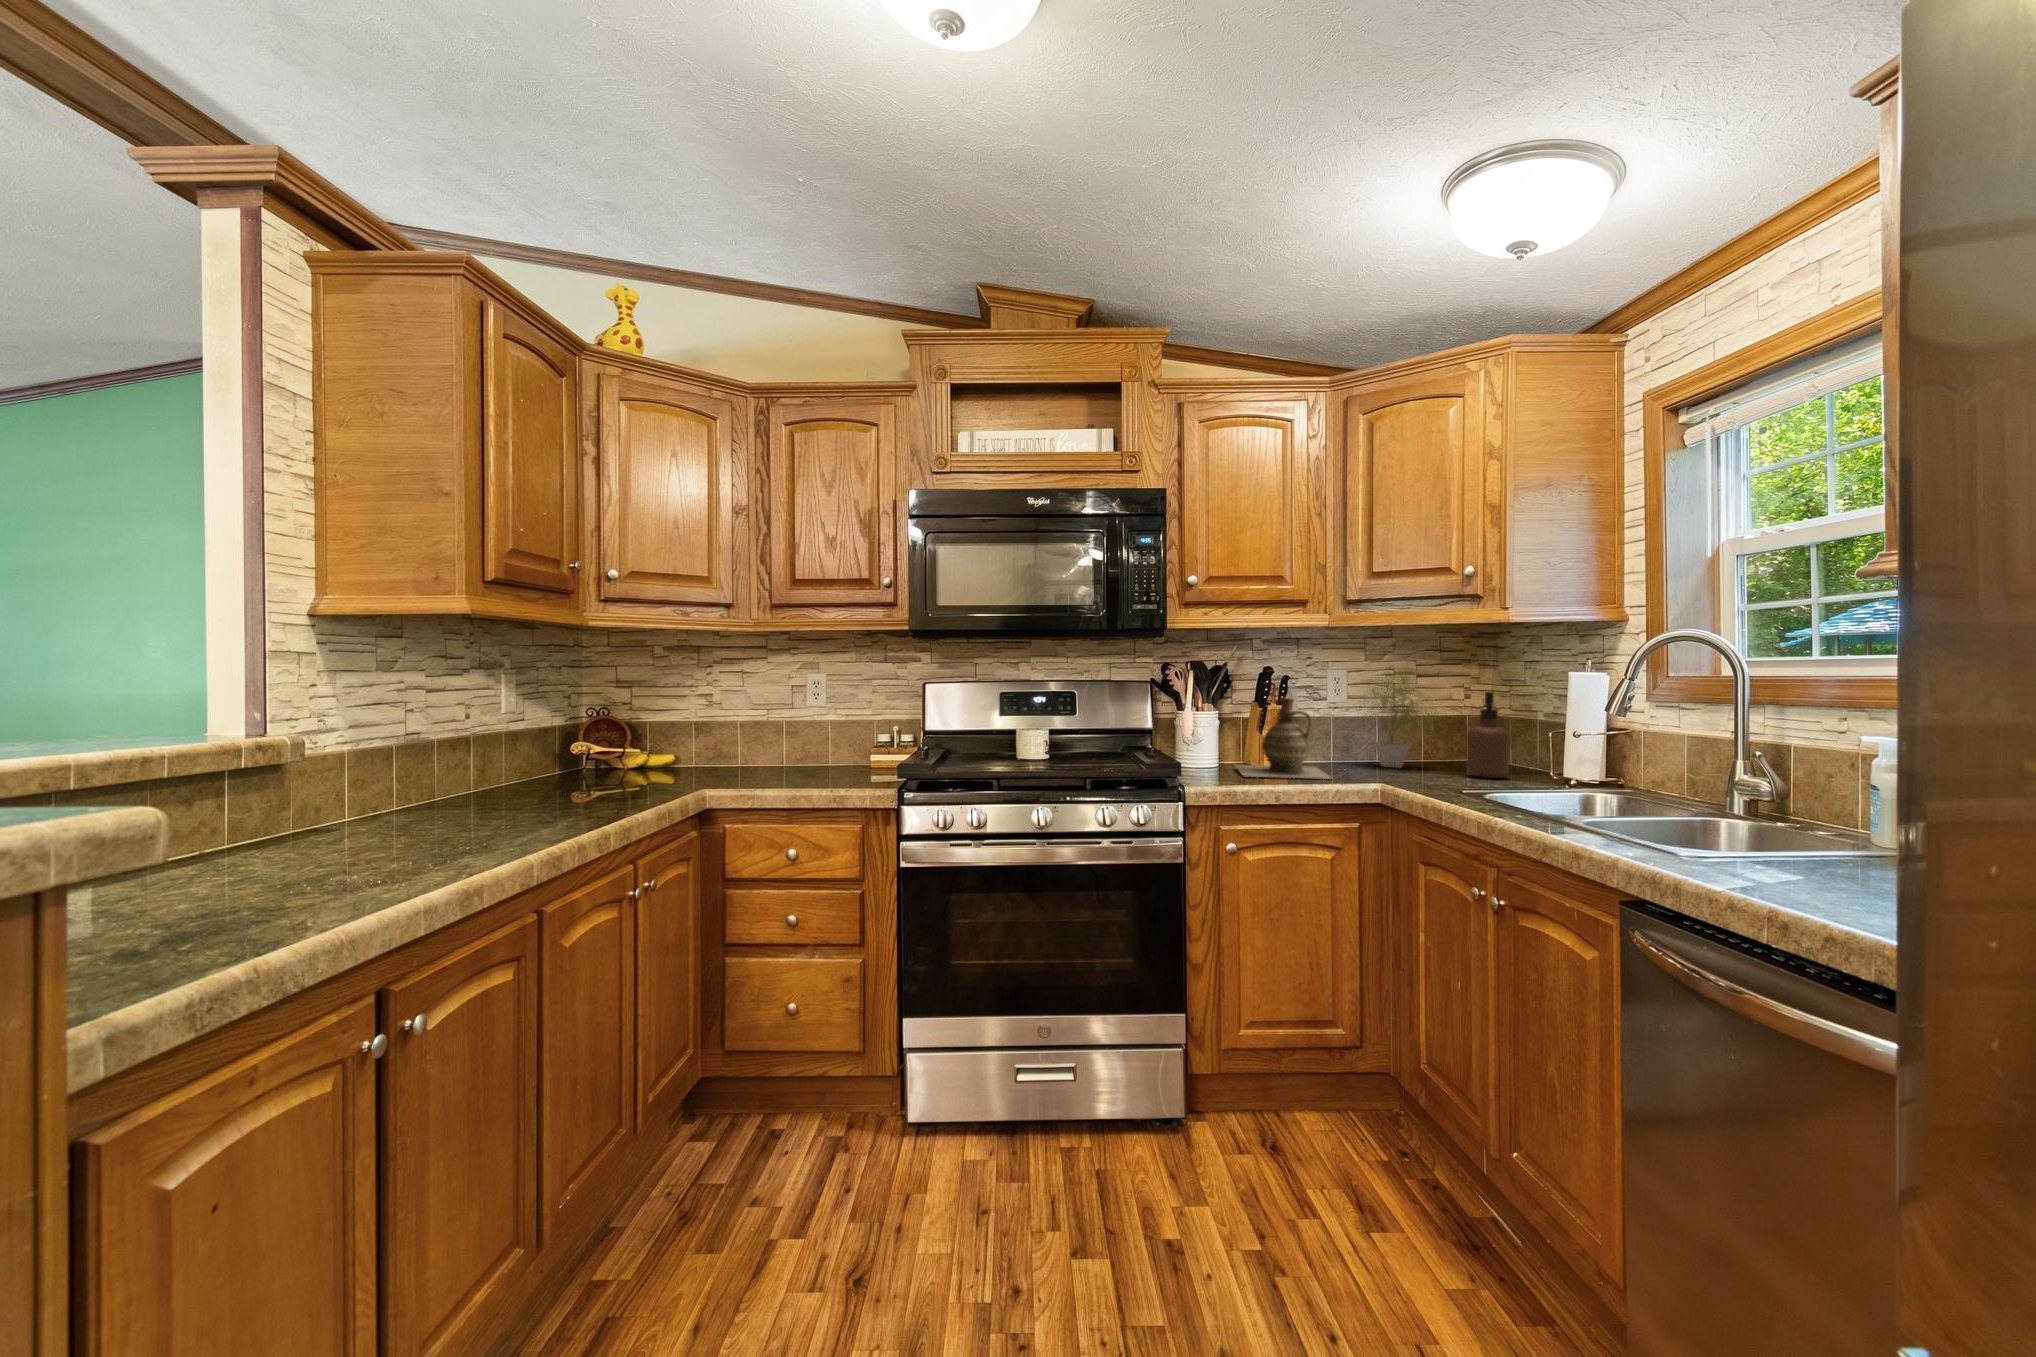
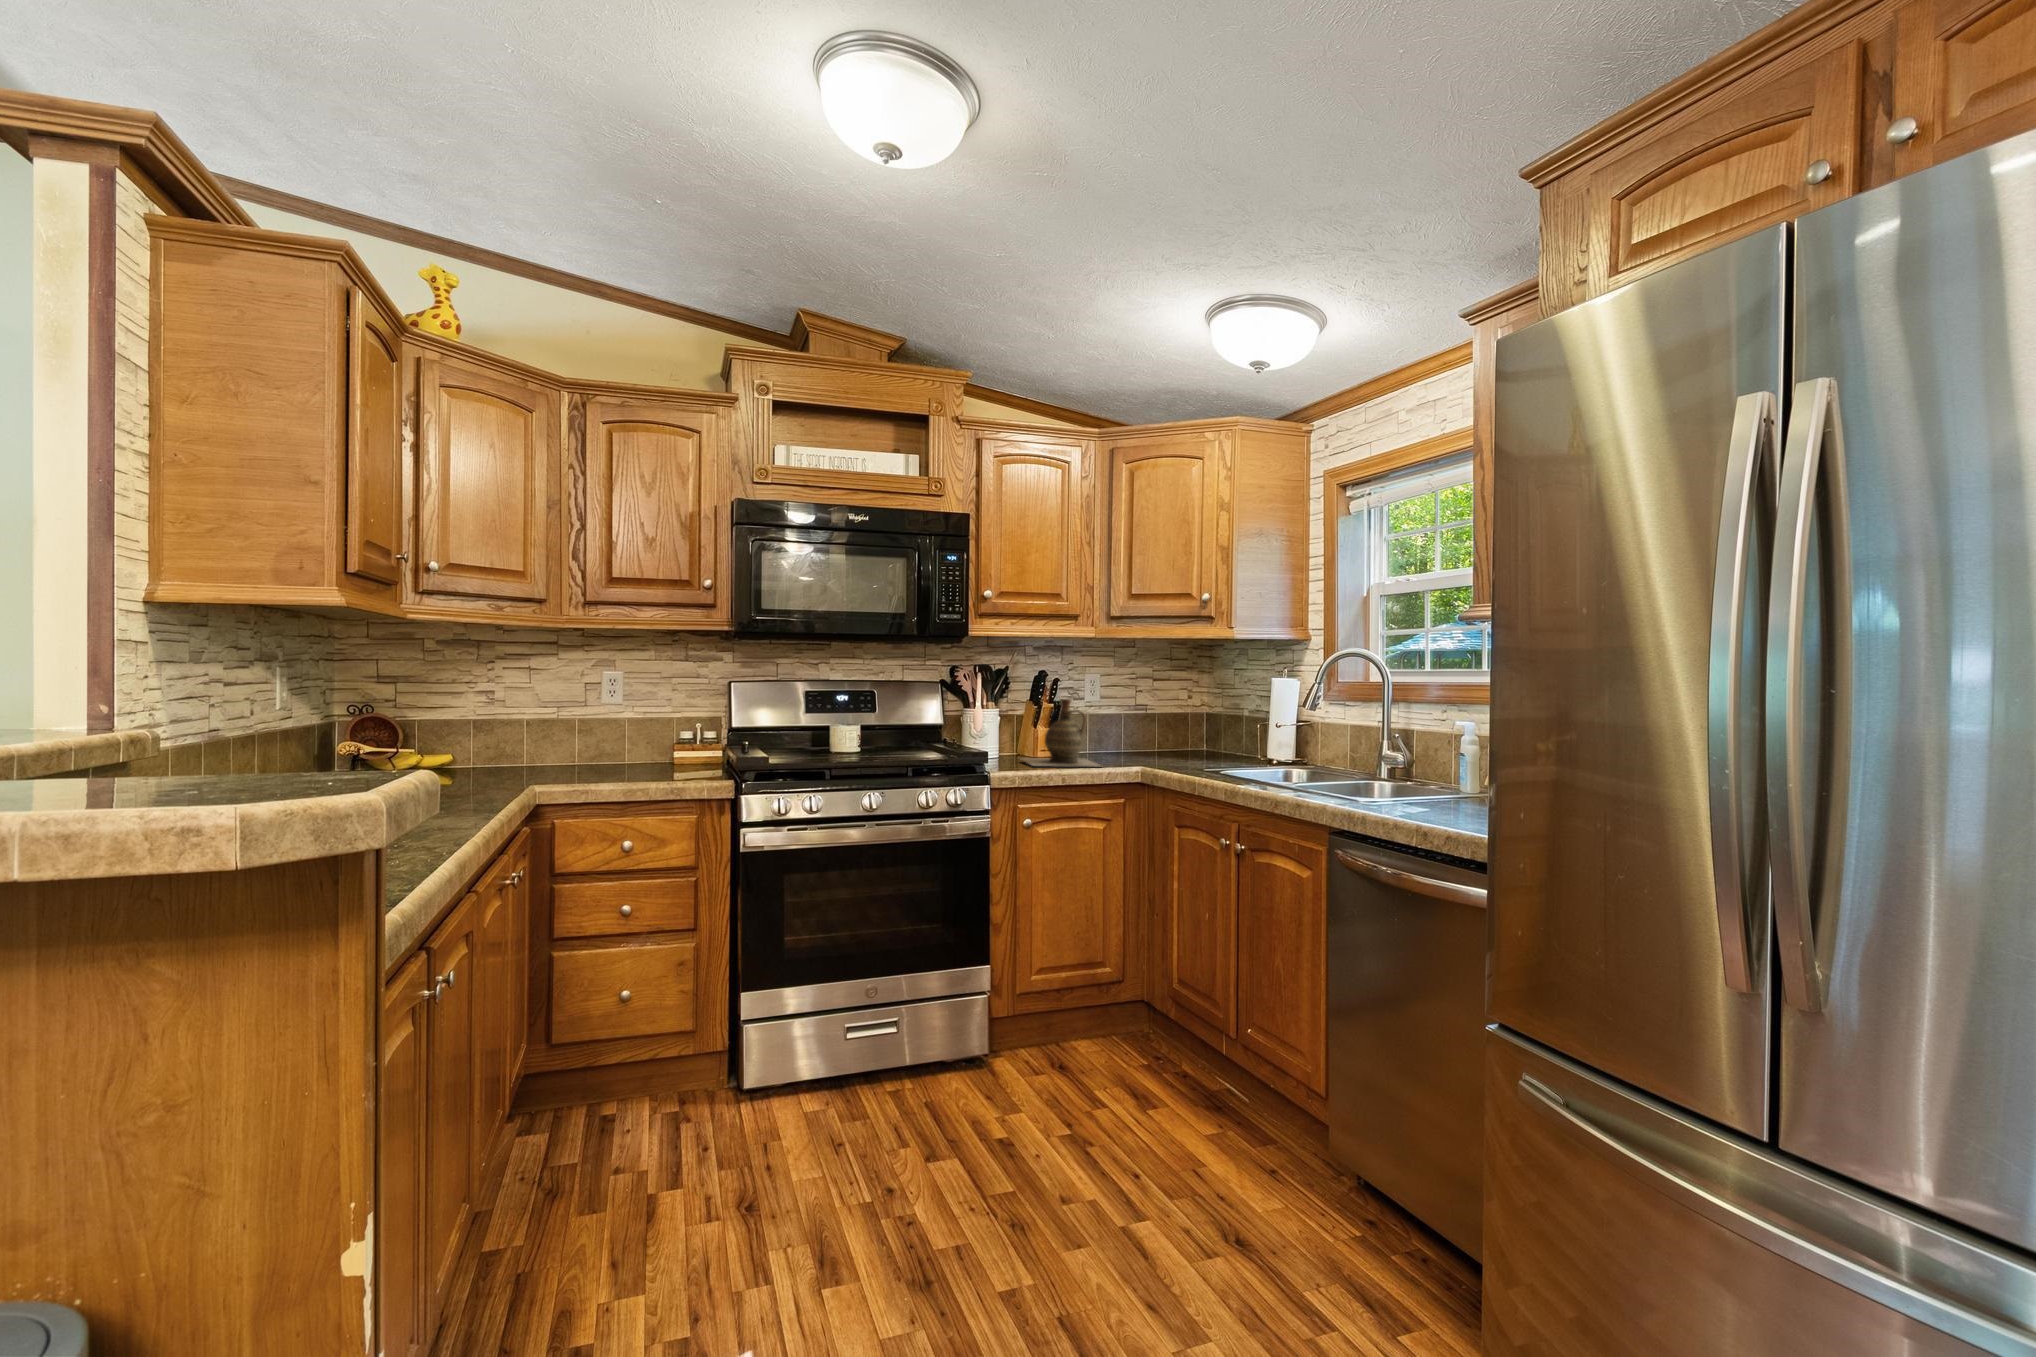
potted plant: present [1361,669,1436,768] -> none [1108,667,1186,759]
soap dispenser: present [1466,692,1510,778] -> none [1199,695,1231,764]

